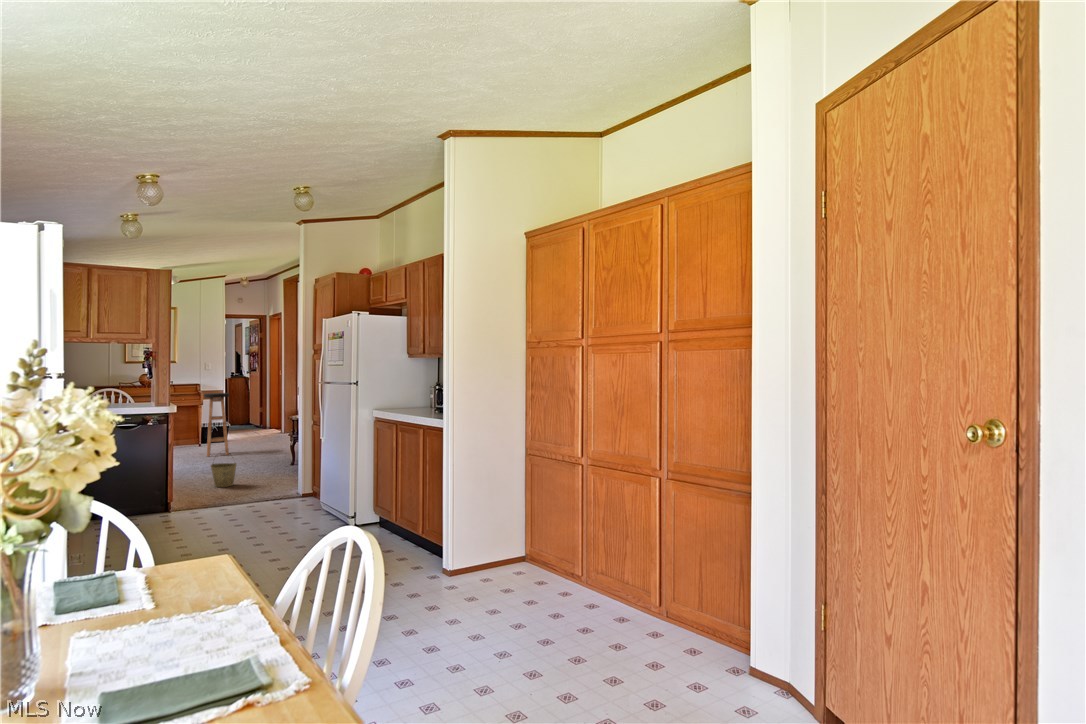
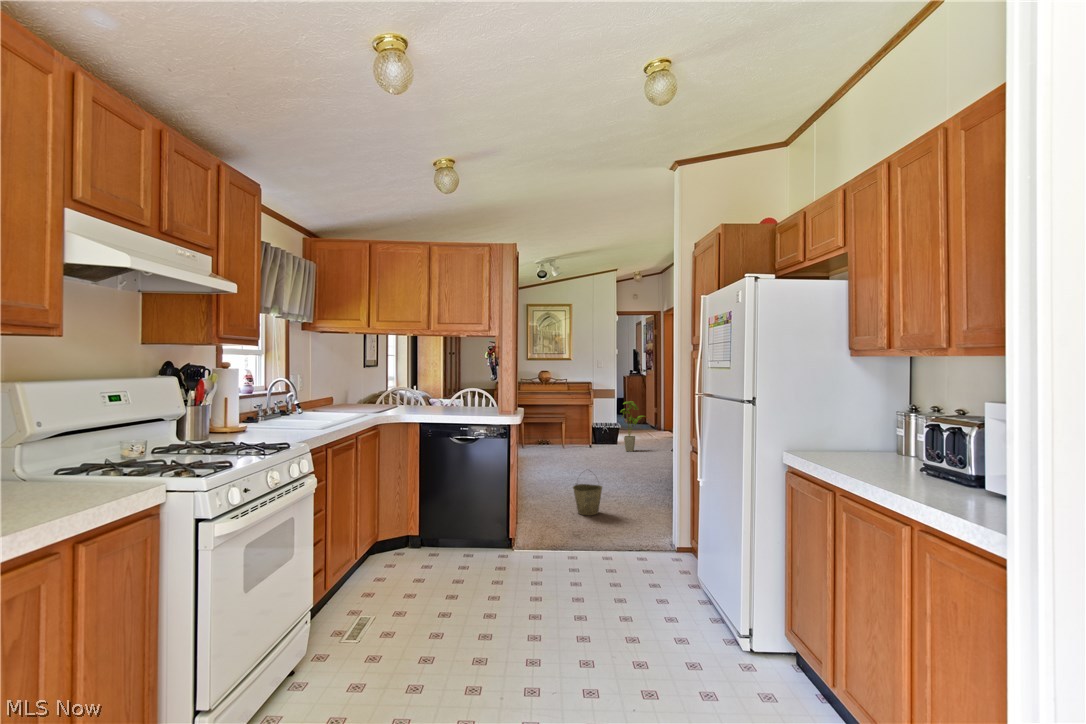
bar stool: present [204,393,229,456] -> none [588,394,613,463]
house plant: none [233,400,260,446] -> present [621,401,645,452]

